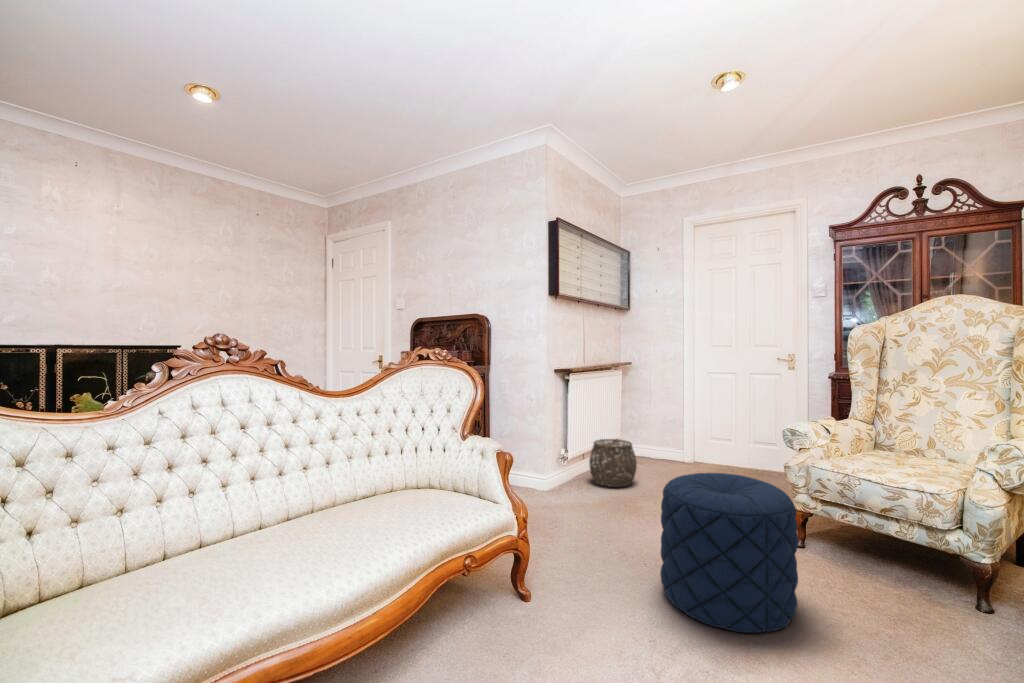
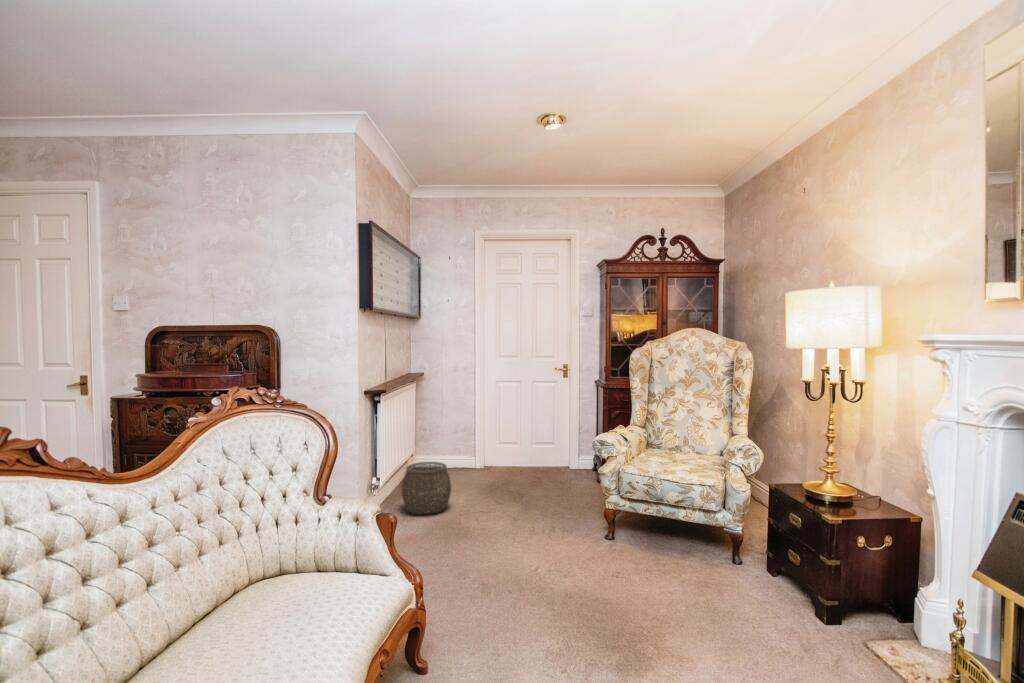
pouf: present [660,473,798,633] -> none [531,494,647,643]

